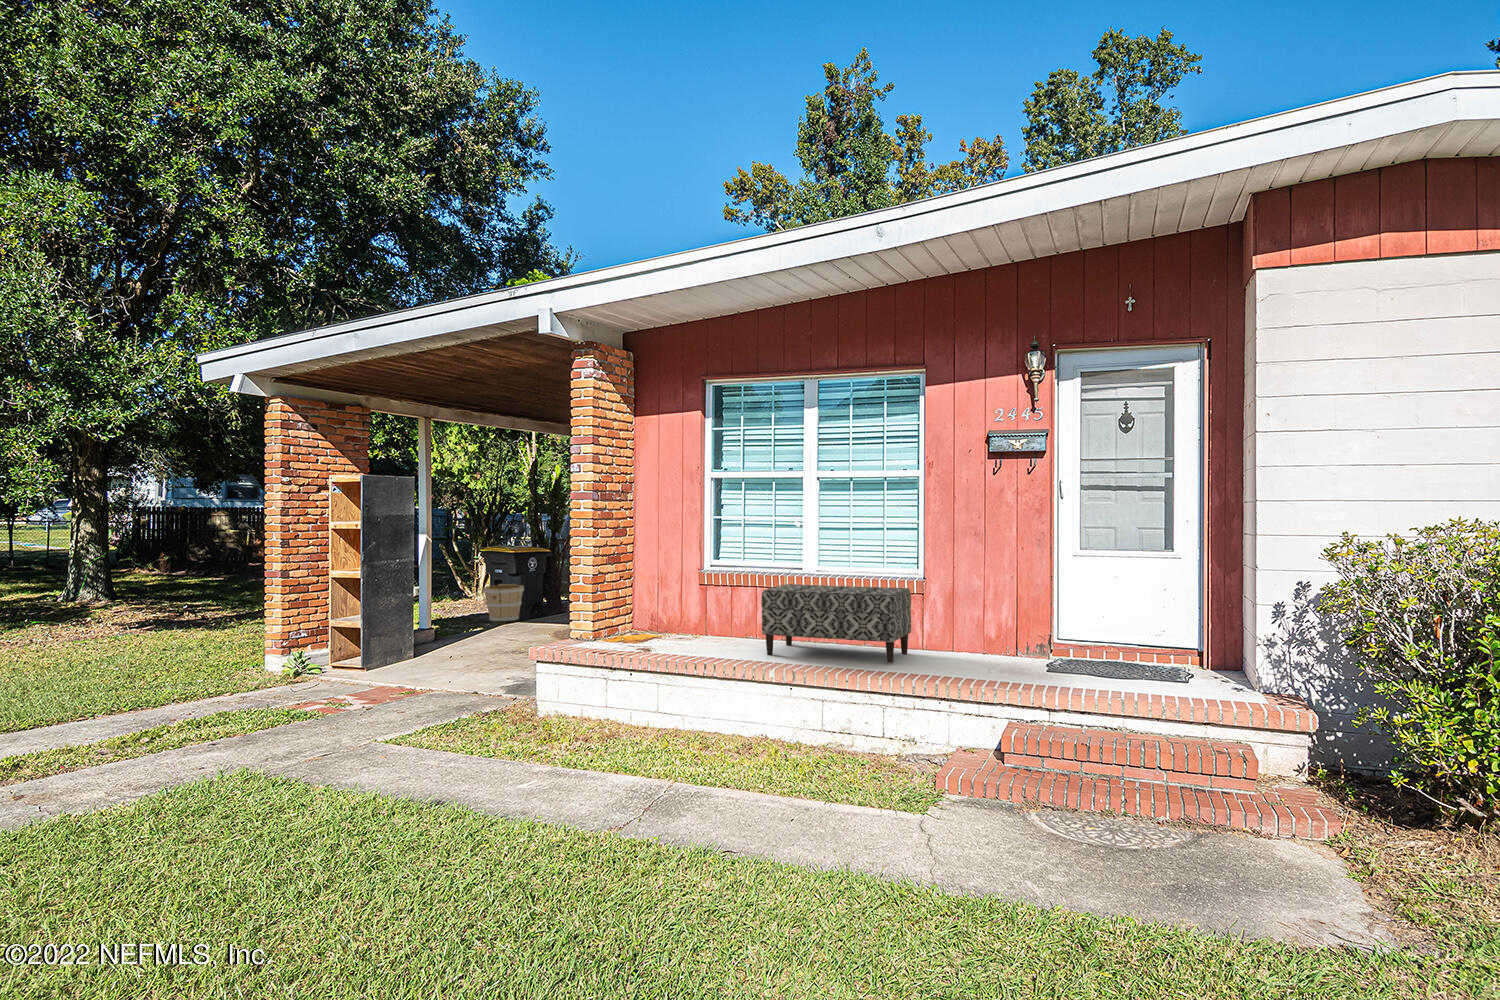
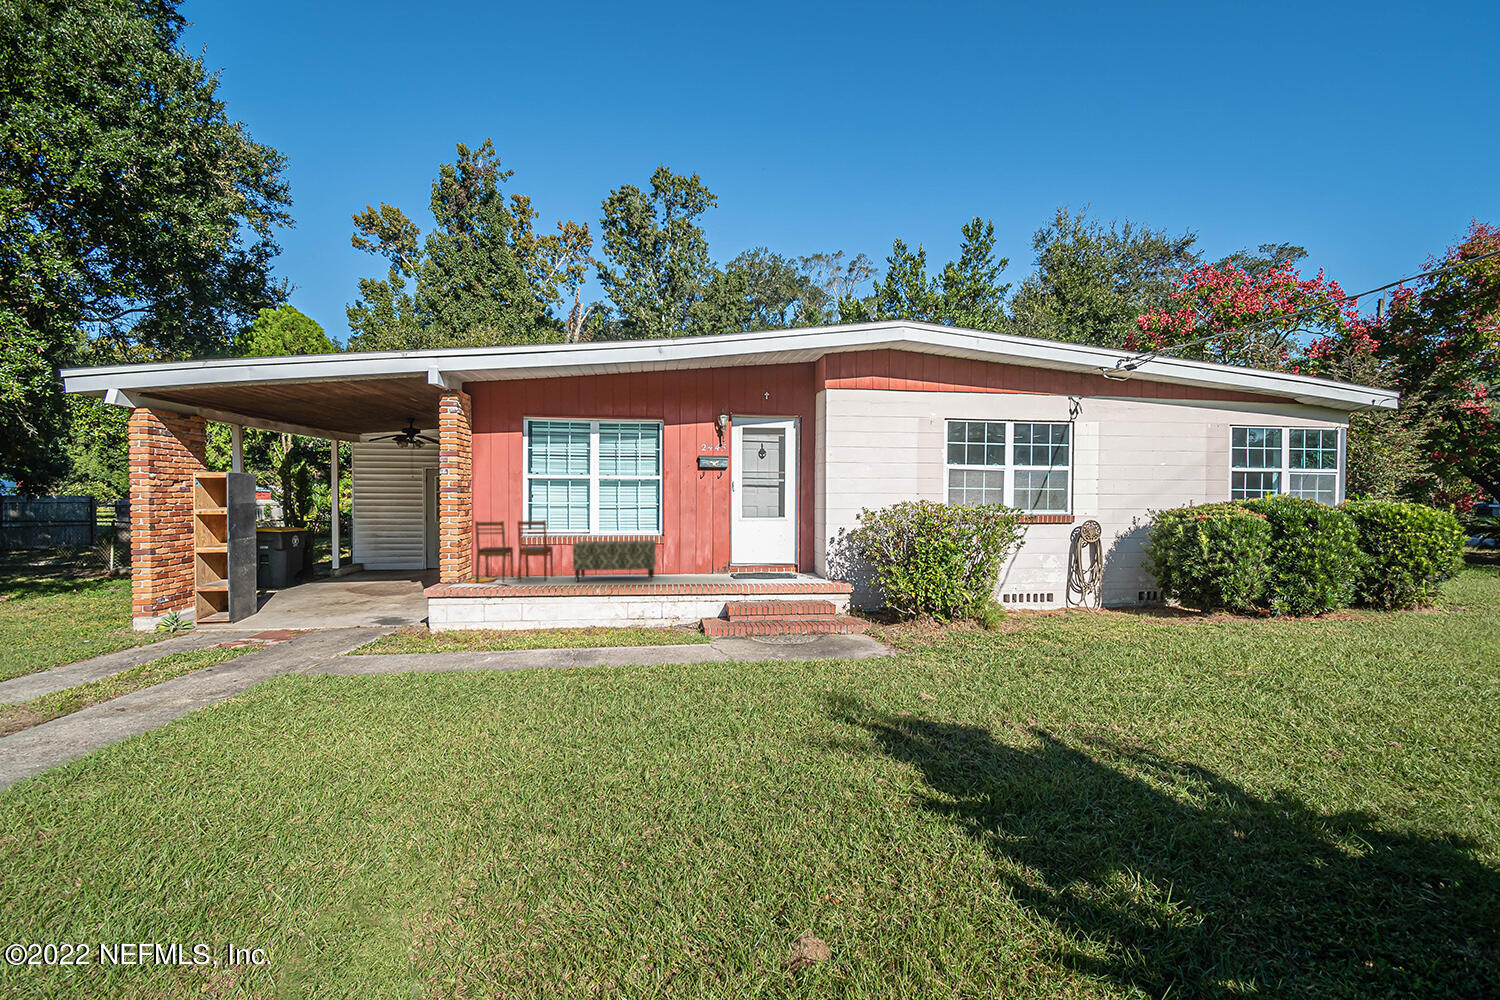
chair: none [623,546,744,649] -> present [475,521,553,582]
wooden bucket: present [483,584,524,621] -> none [287,555,324,584]

